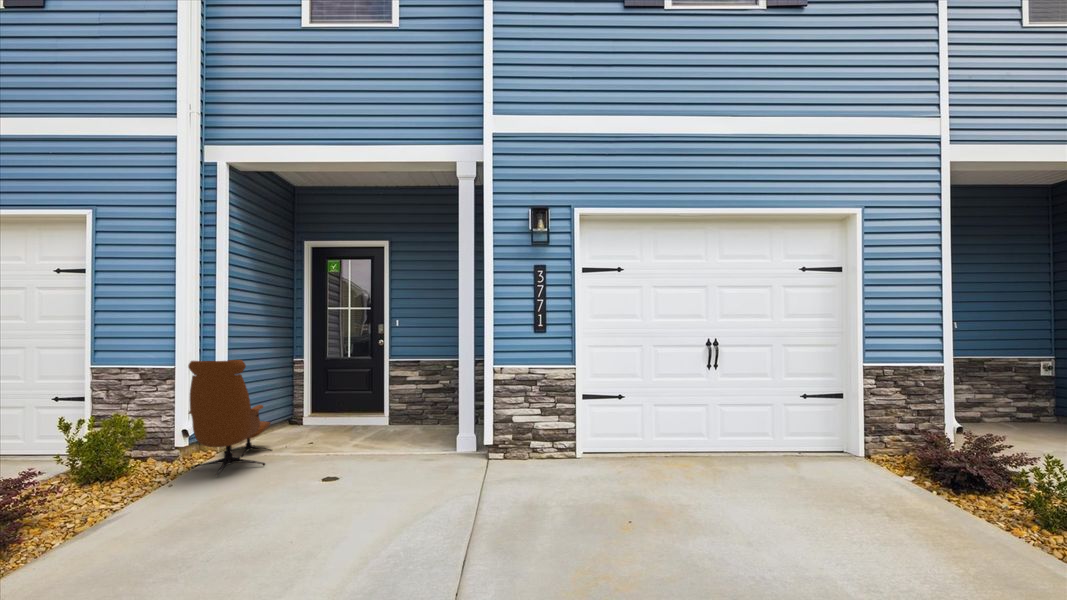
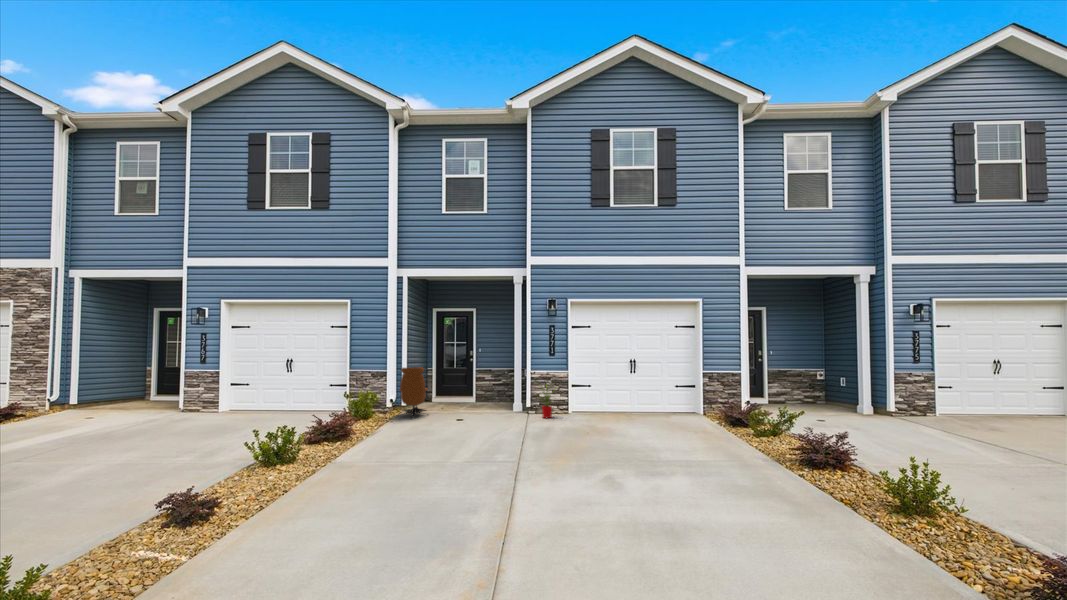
house plant: none [498,386,560,472] -> present [542,391,552,418]

